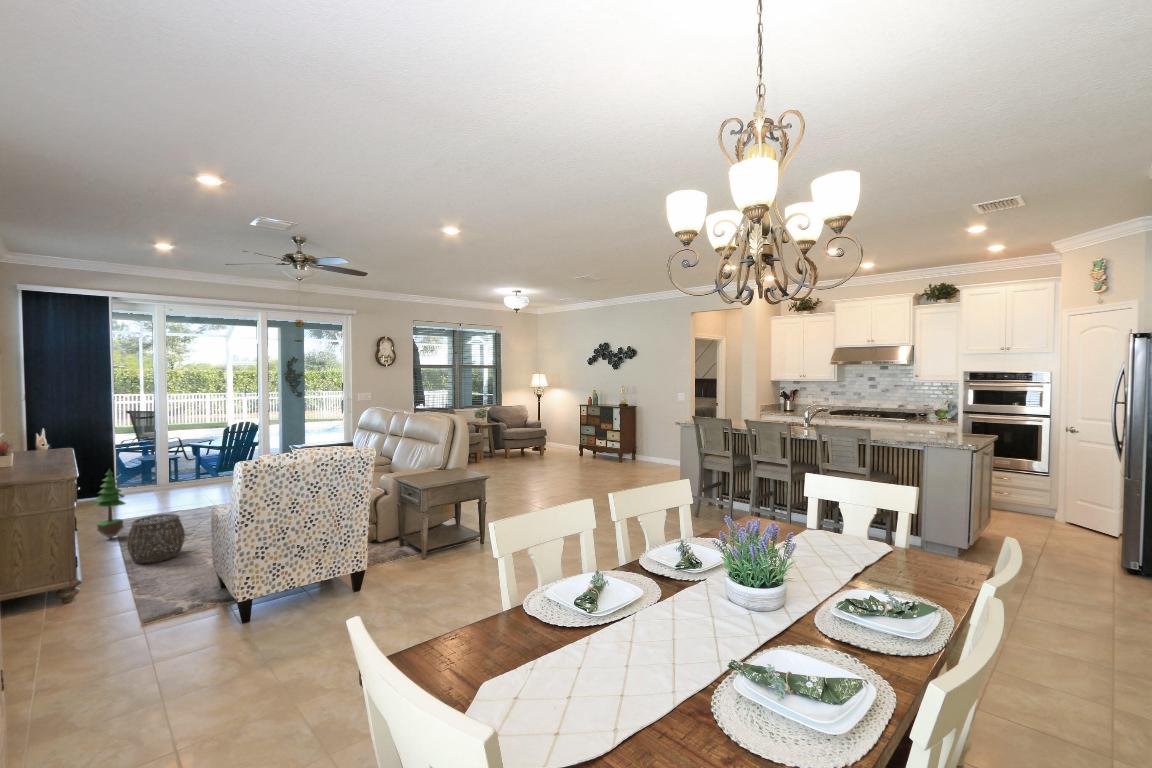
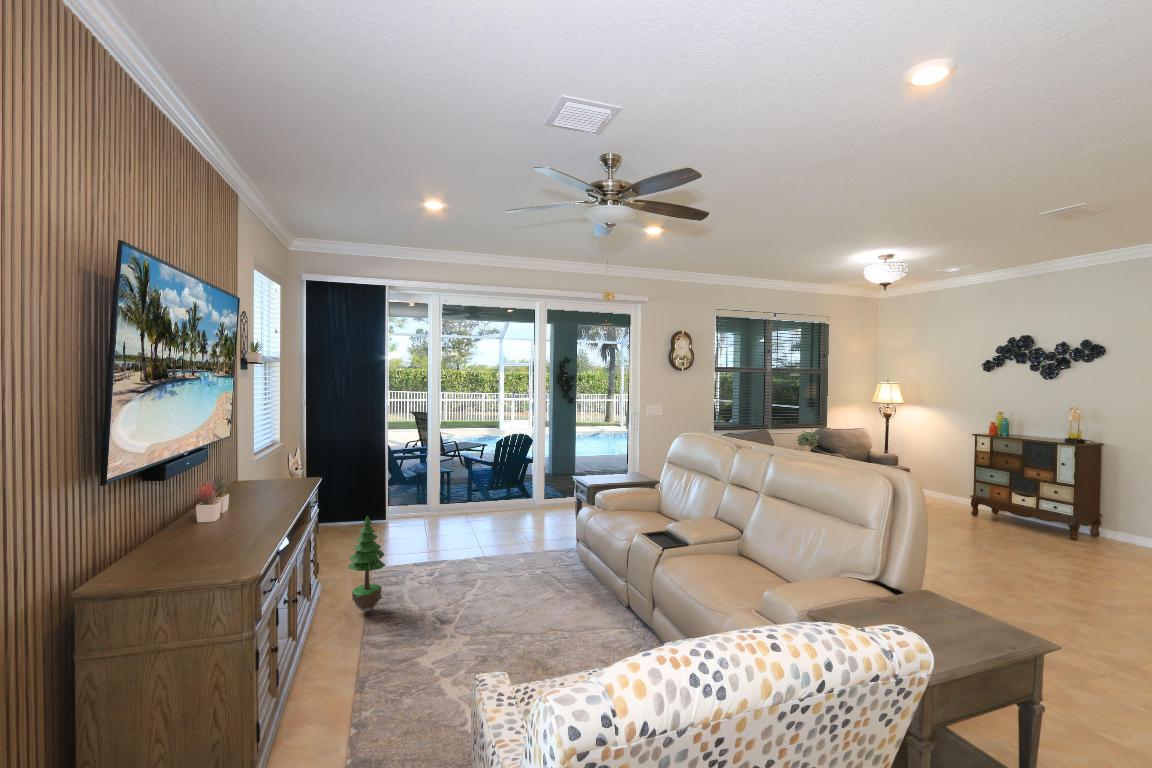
woven basket: present [127,514,185,563] -> none [375,610,453,701]

